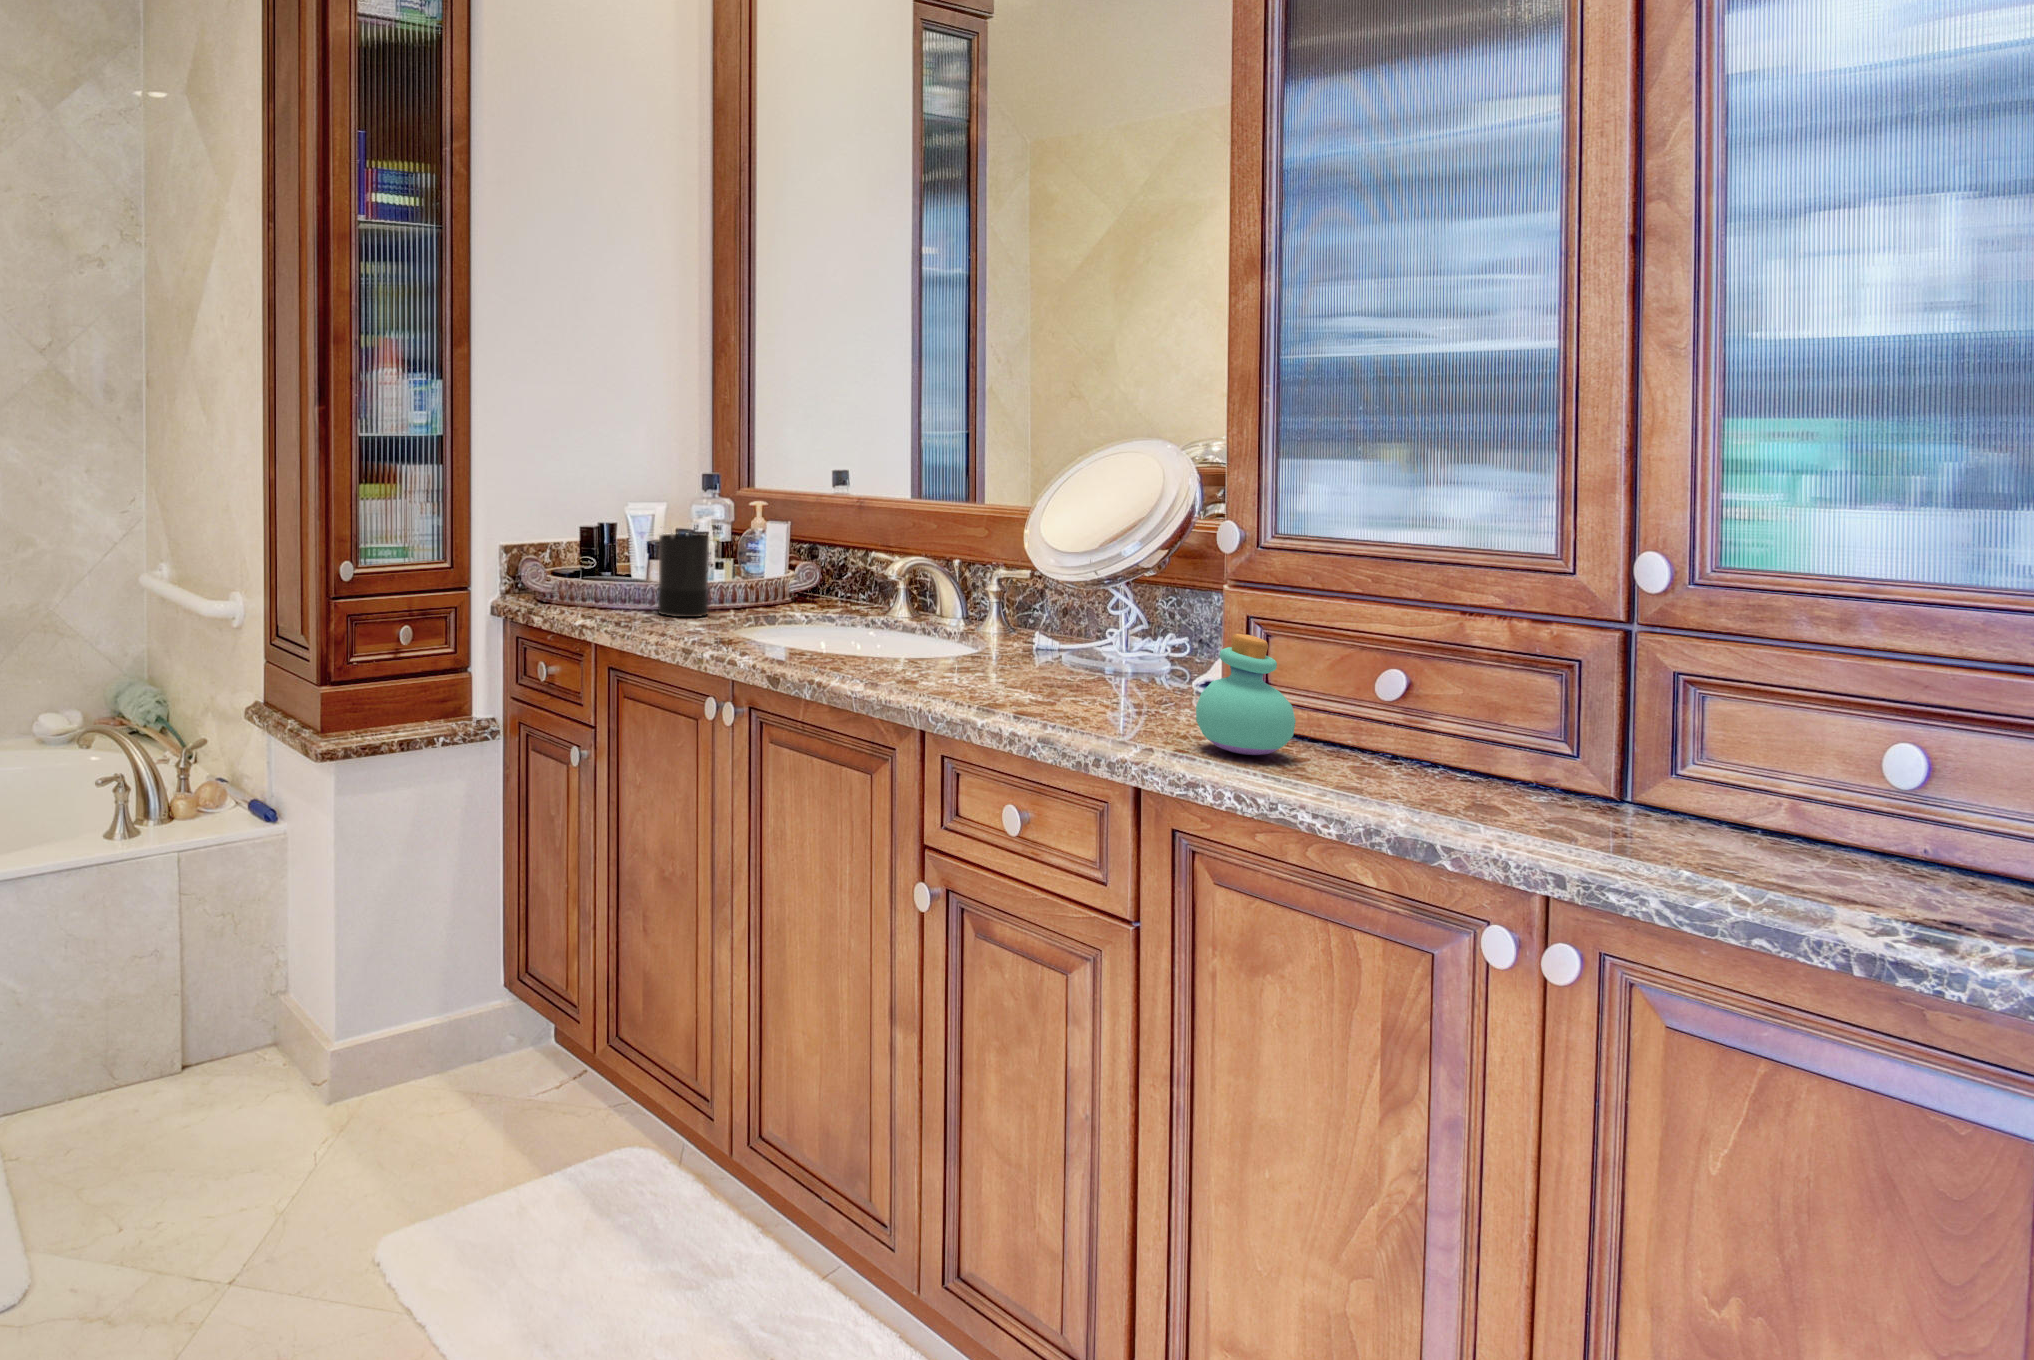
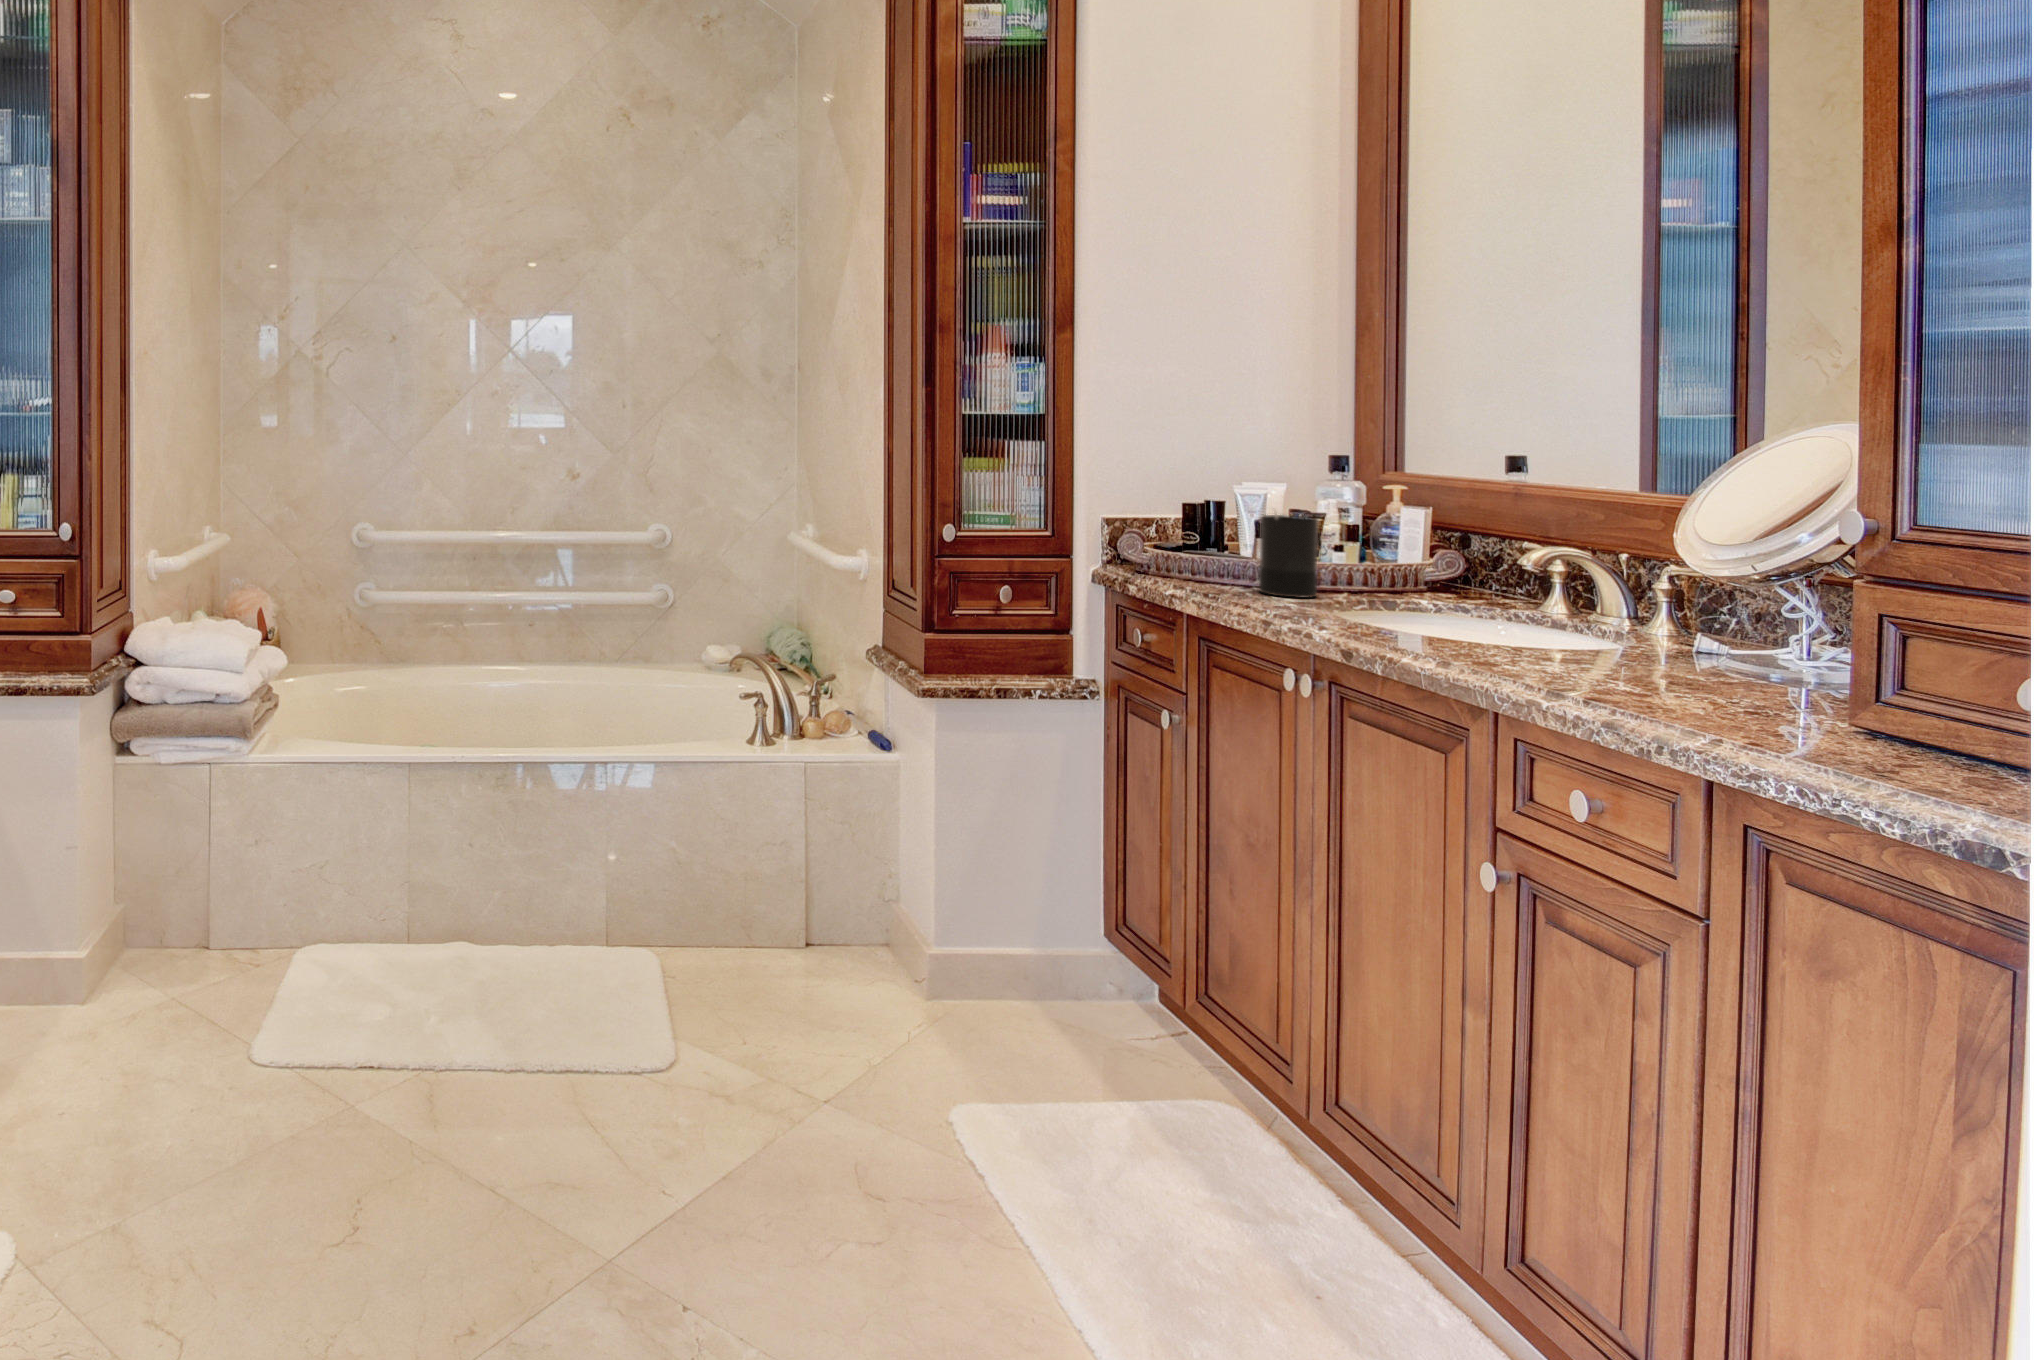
perfume bottle: present [1196,634,1296,755] -> none [1797,633,1929,762]

